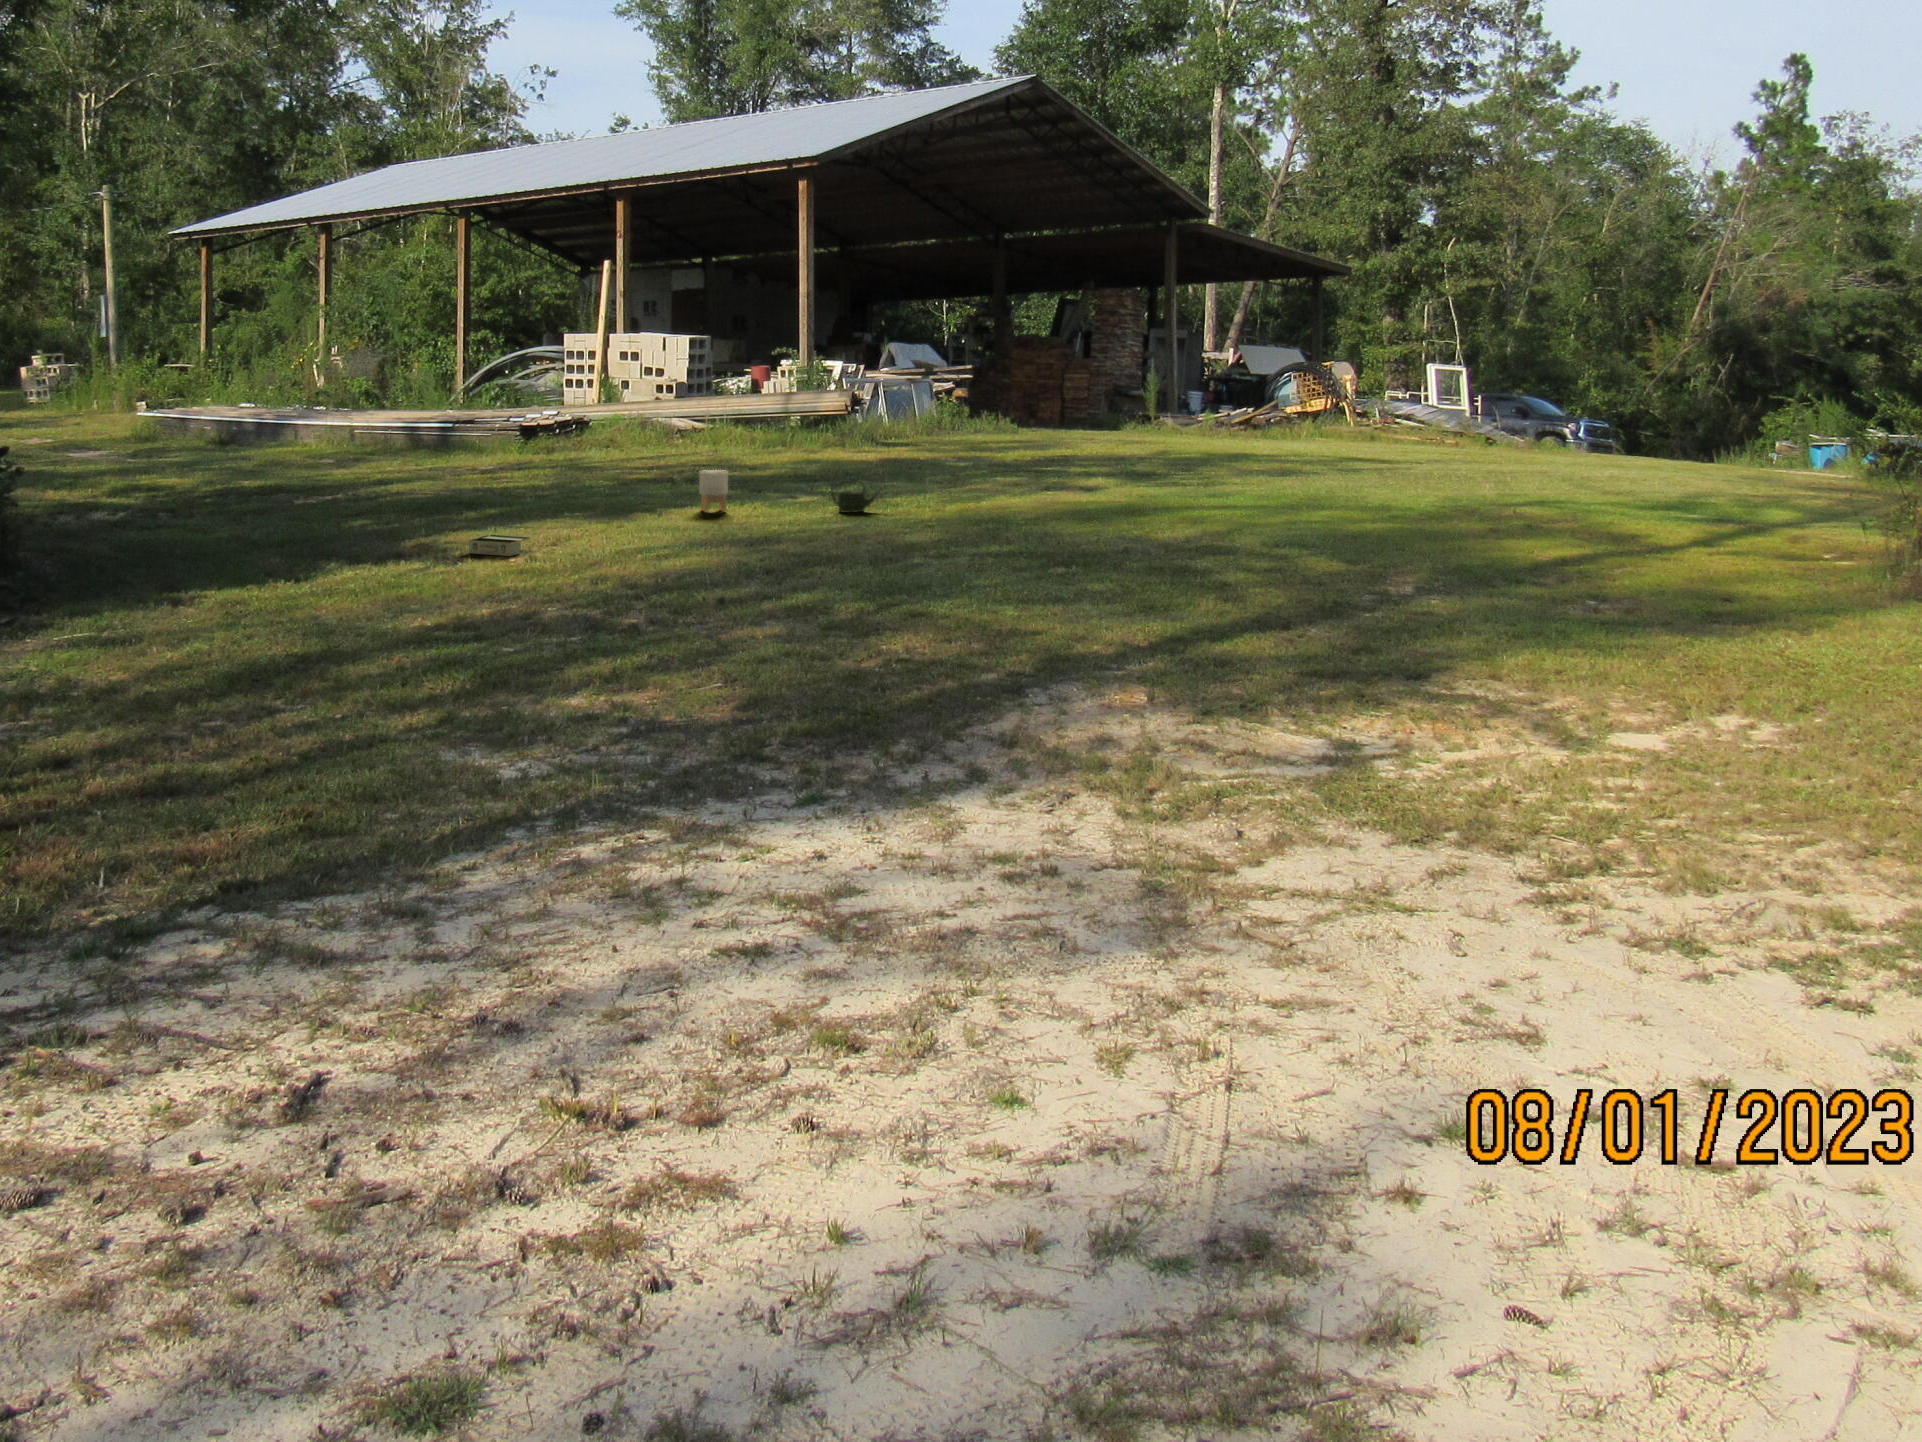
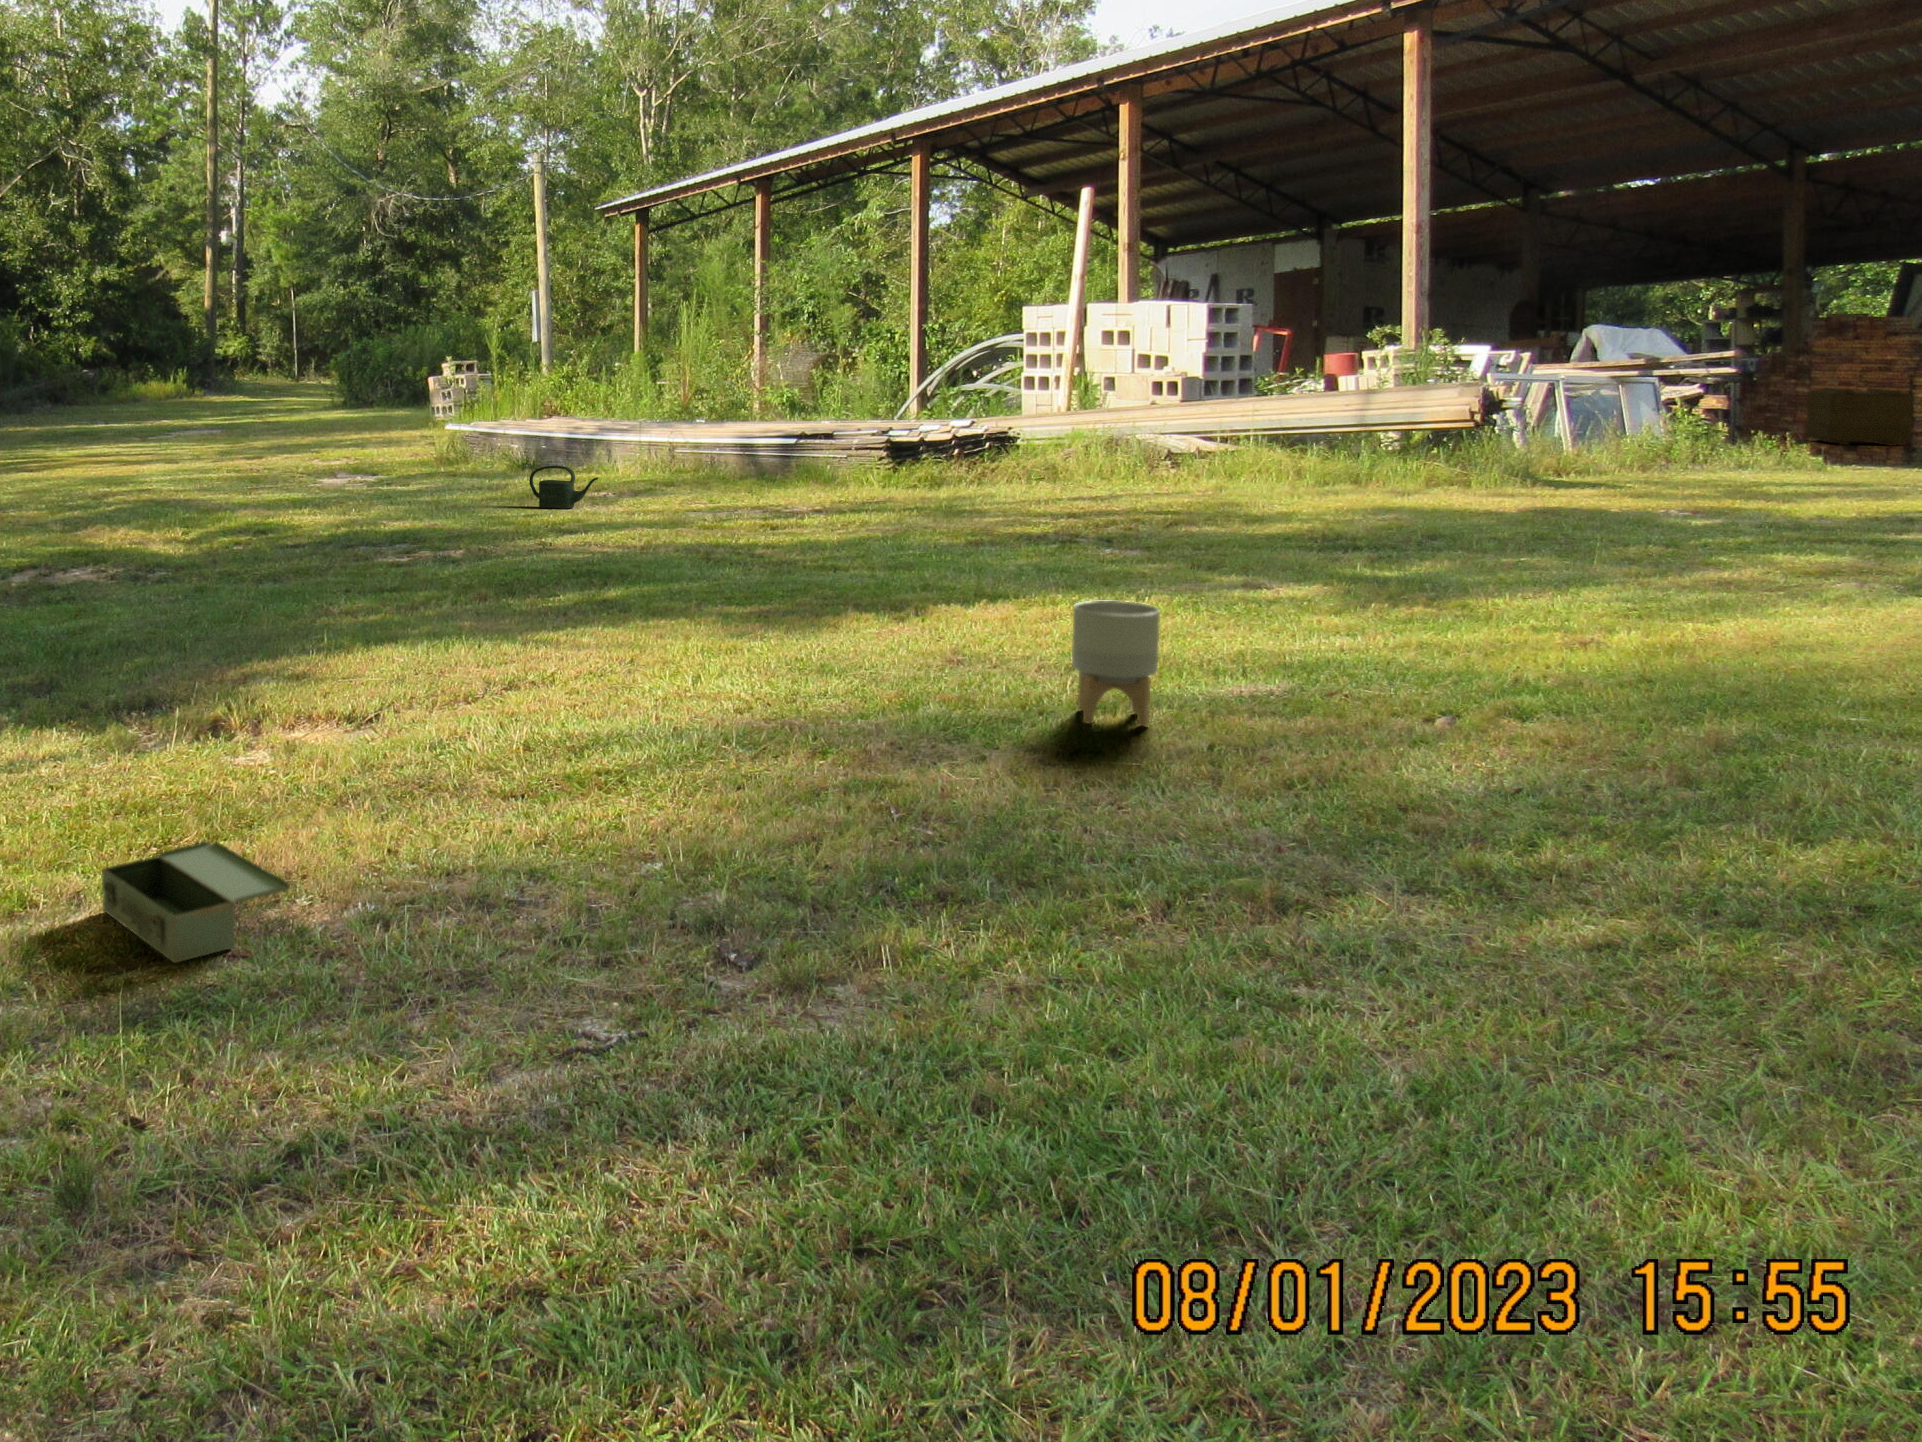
wooden crate: none [1007,384,1052,416] -> present [1805,388,1914,446]
watering can: present [831,480,881,513] -> present [529,465,598,509]

